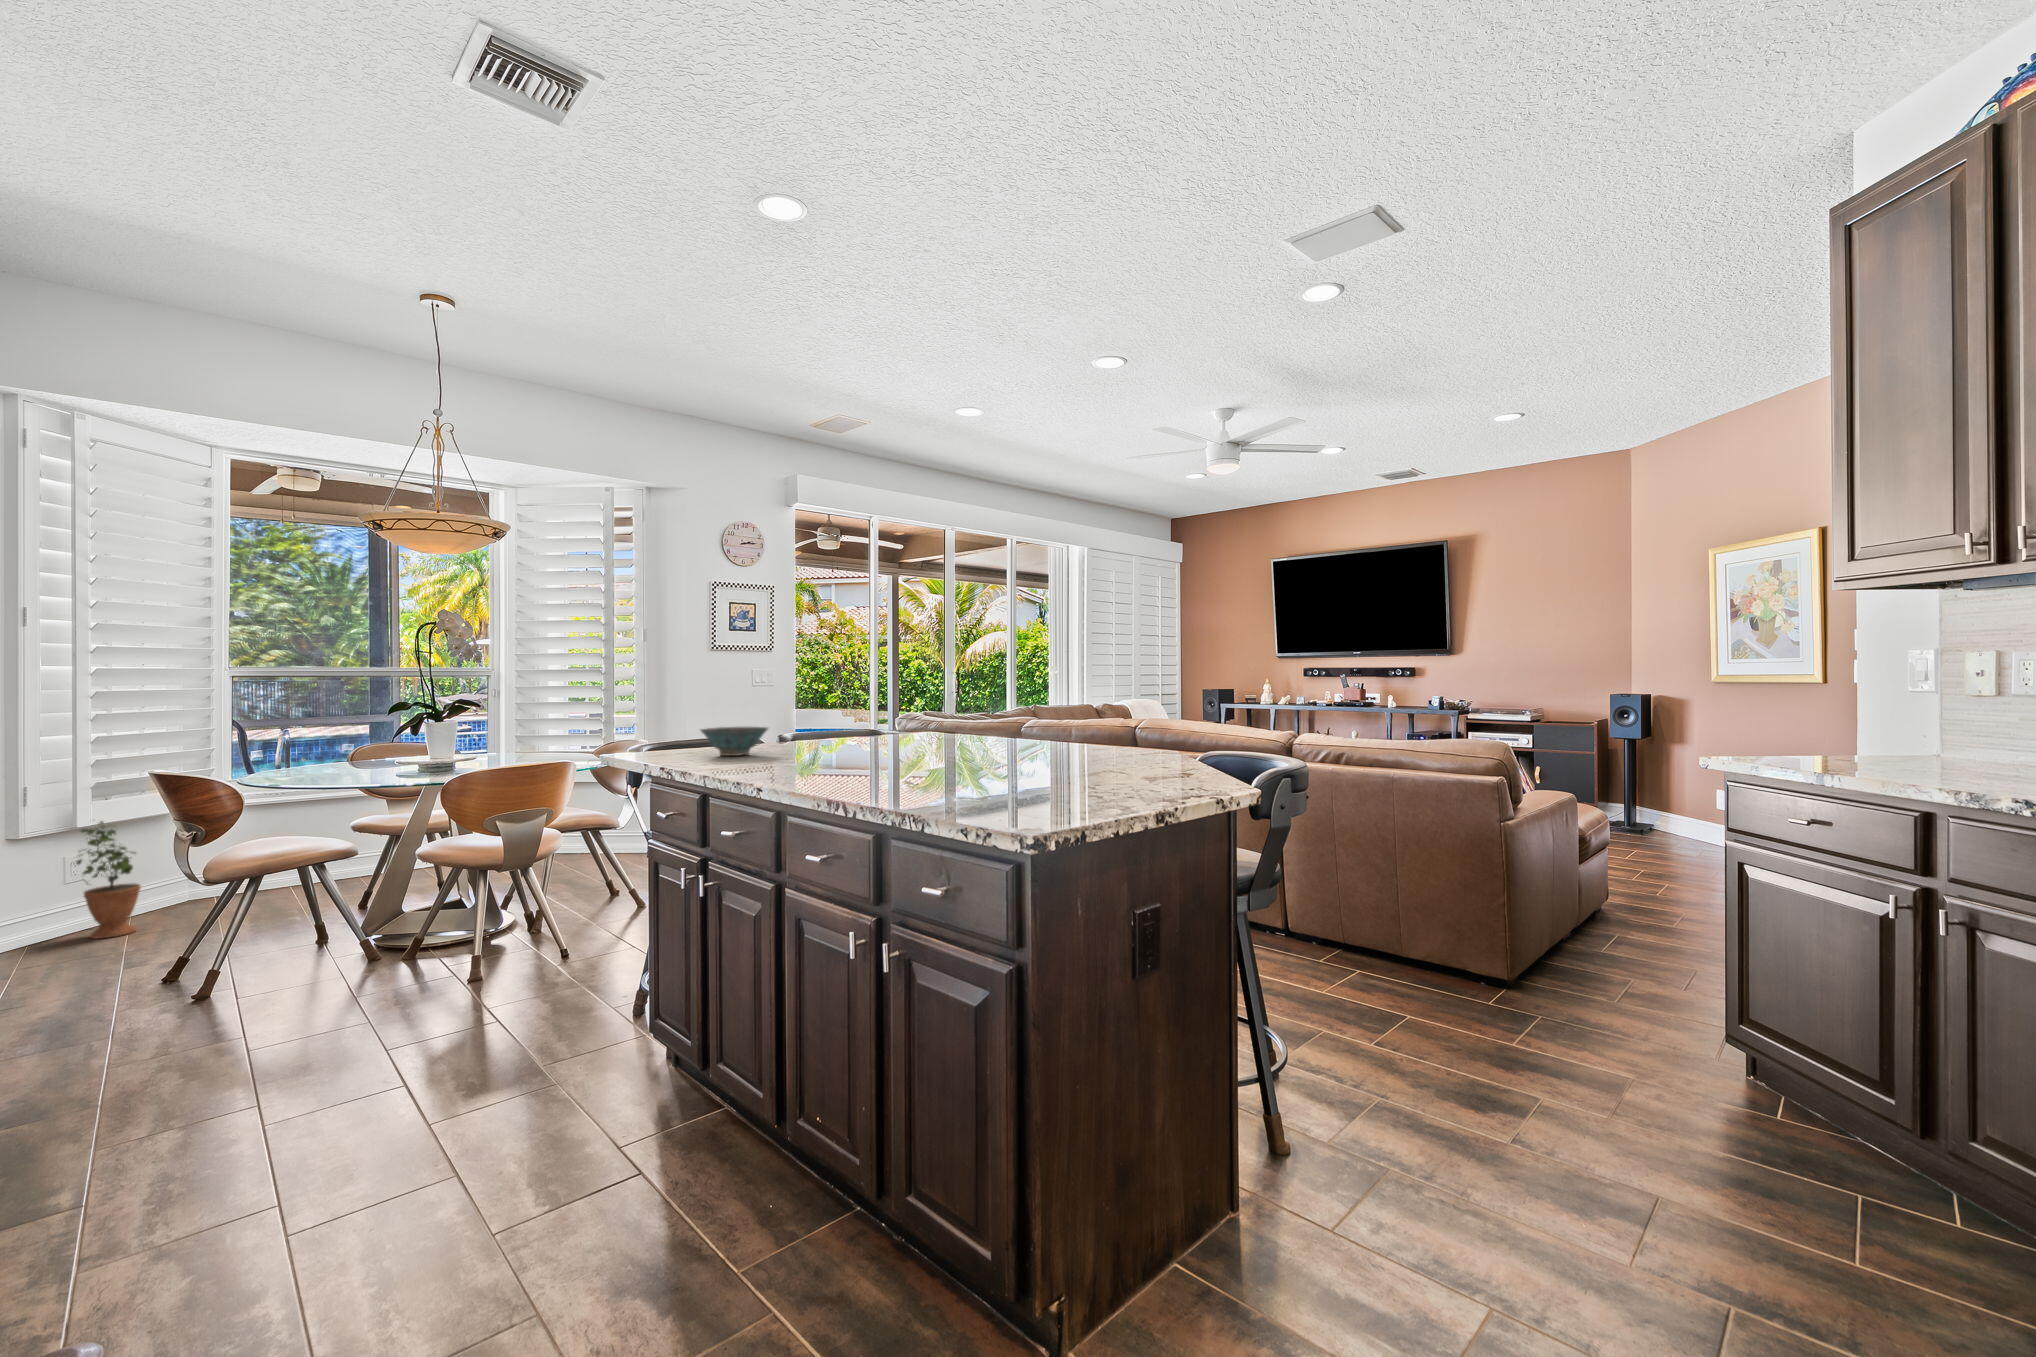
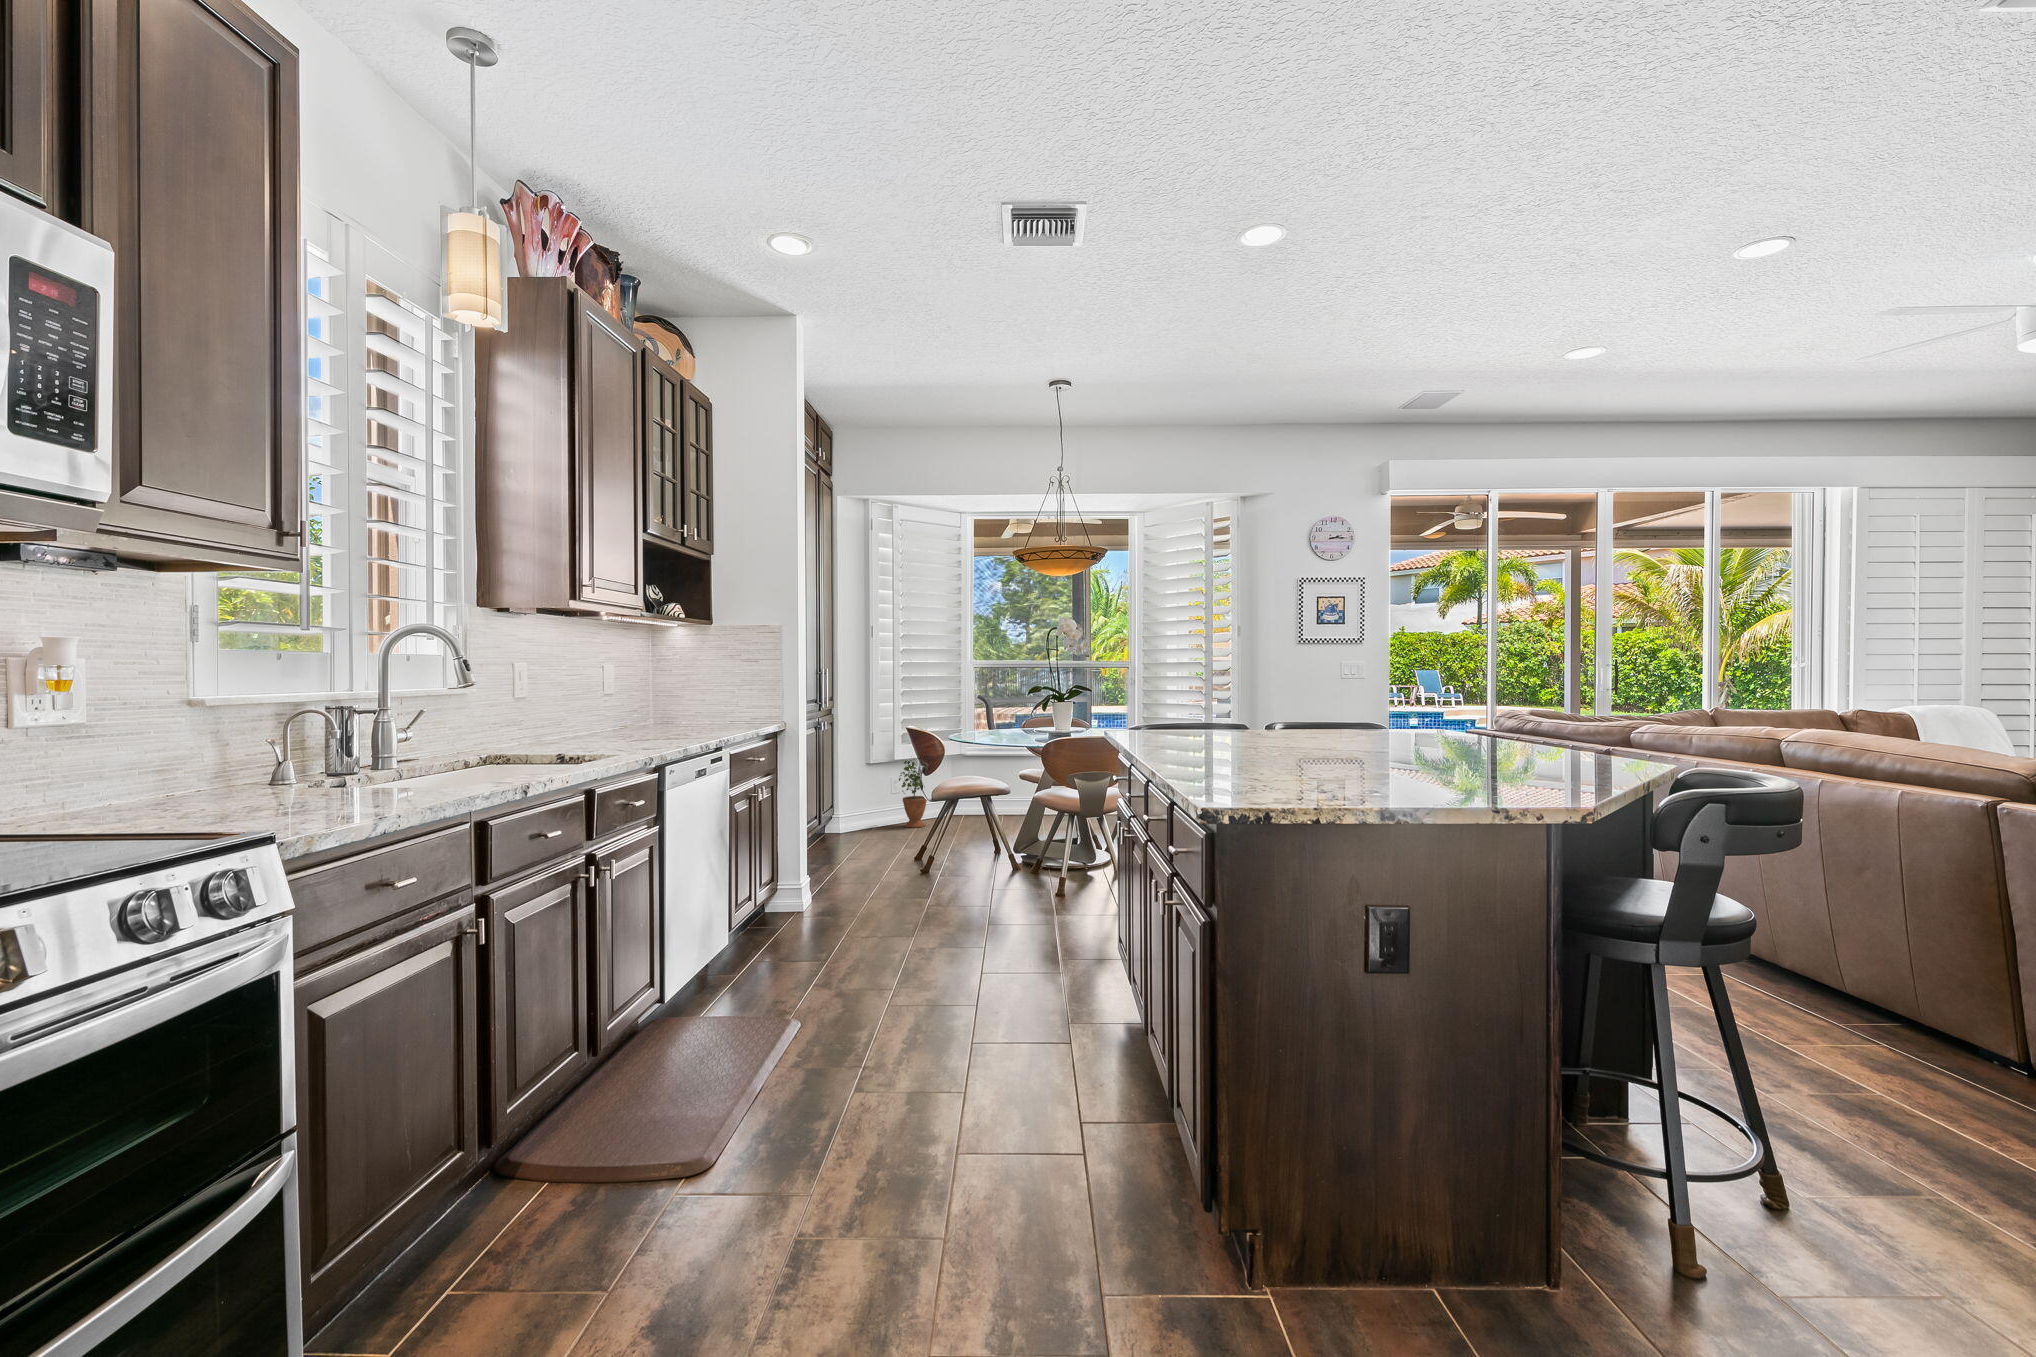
ceramic bowl: present [701,727,768,756] -> none [1158,709,1216,733]

